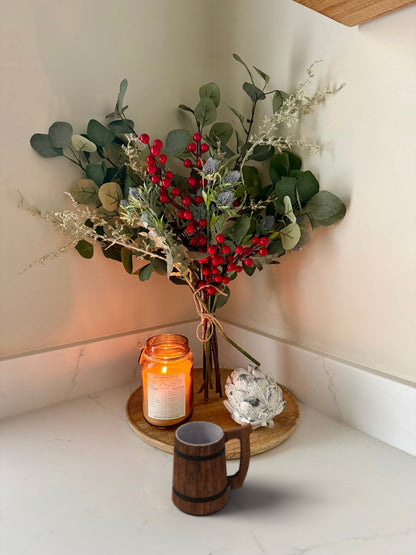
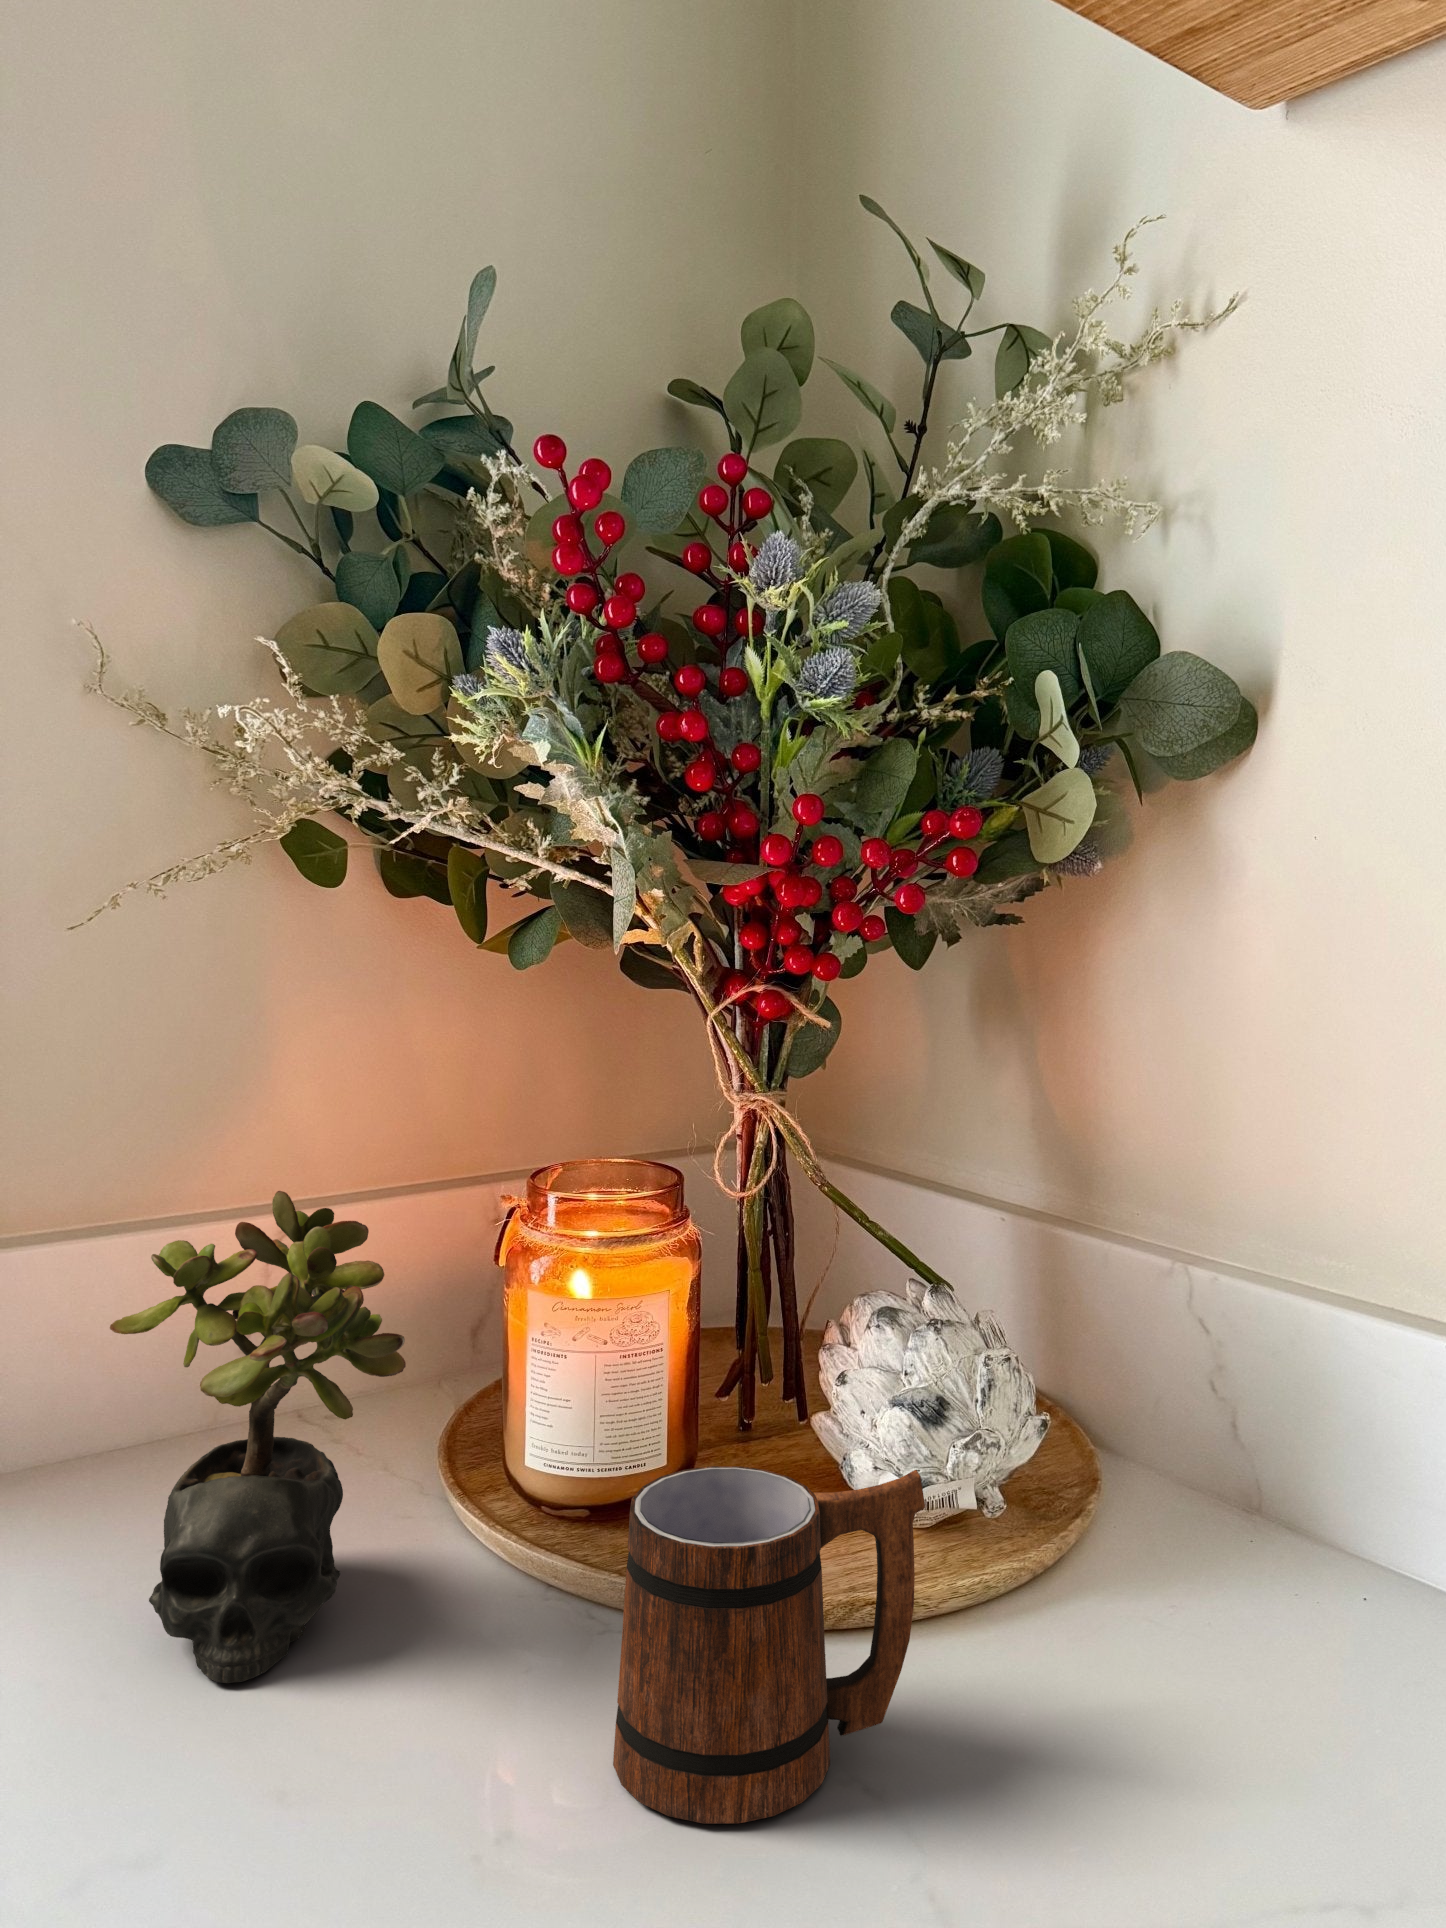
succulent plant: none [34,347,114,477] -> present [110,1191,406,1683]

